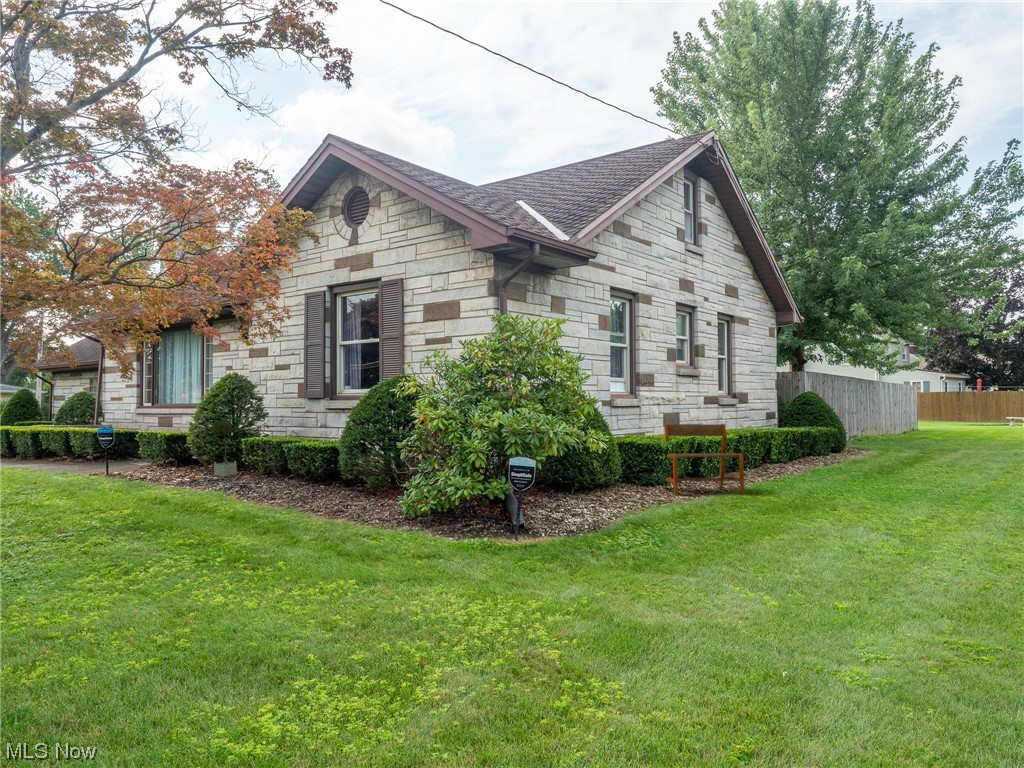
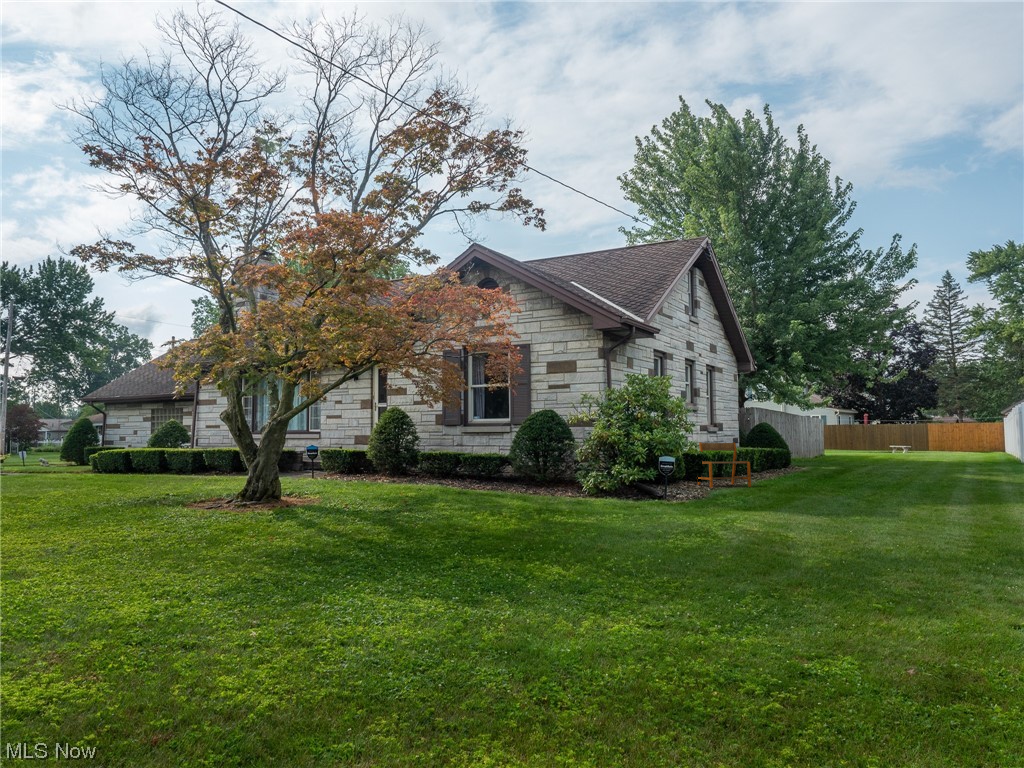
potted tree: present [211,420,237,476] -> none [385,440,402,481]

